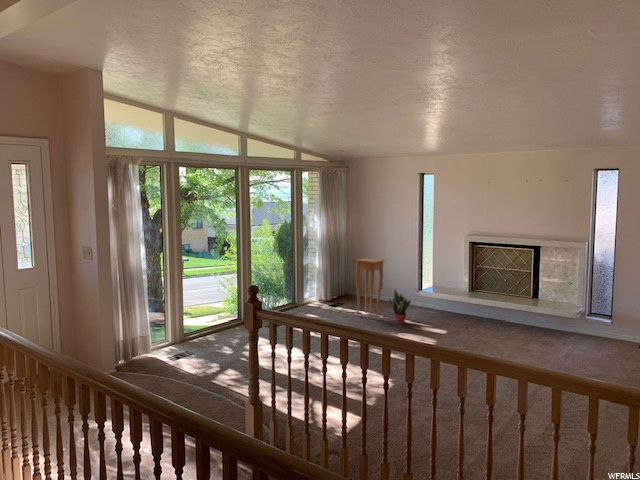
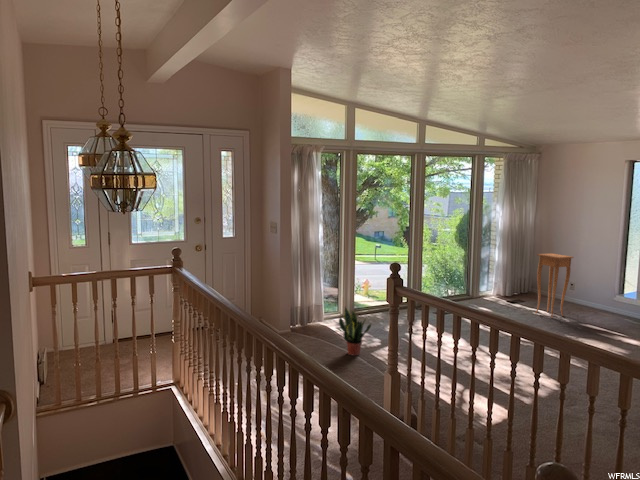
potted plant: present [389,290,411,324] -> present [339,308,371,356]

